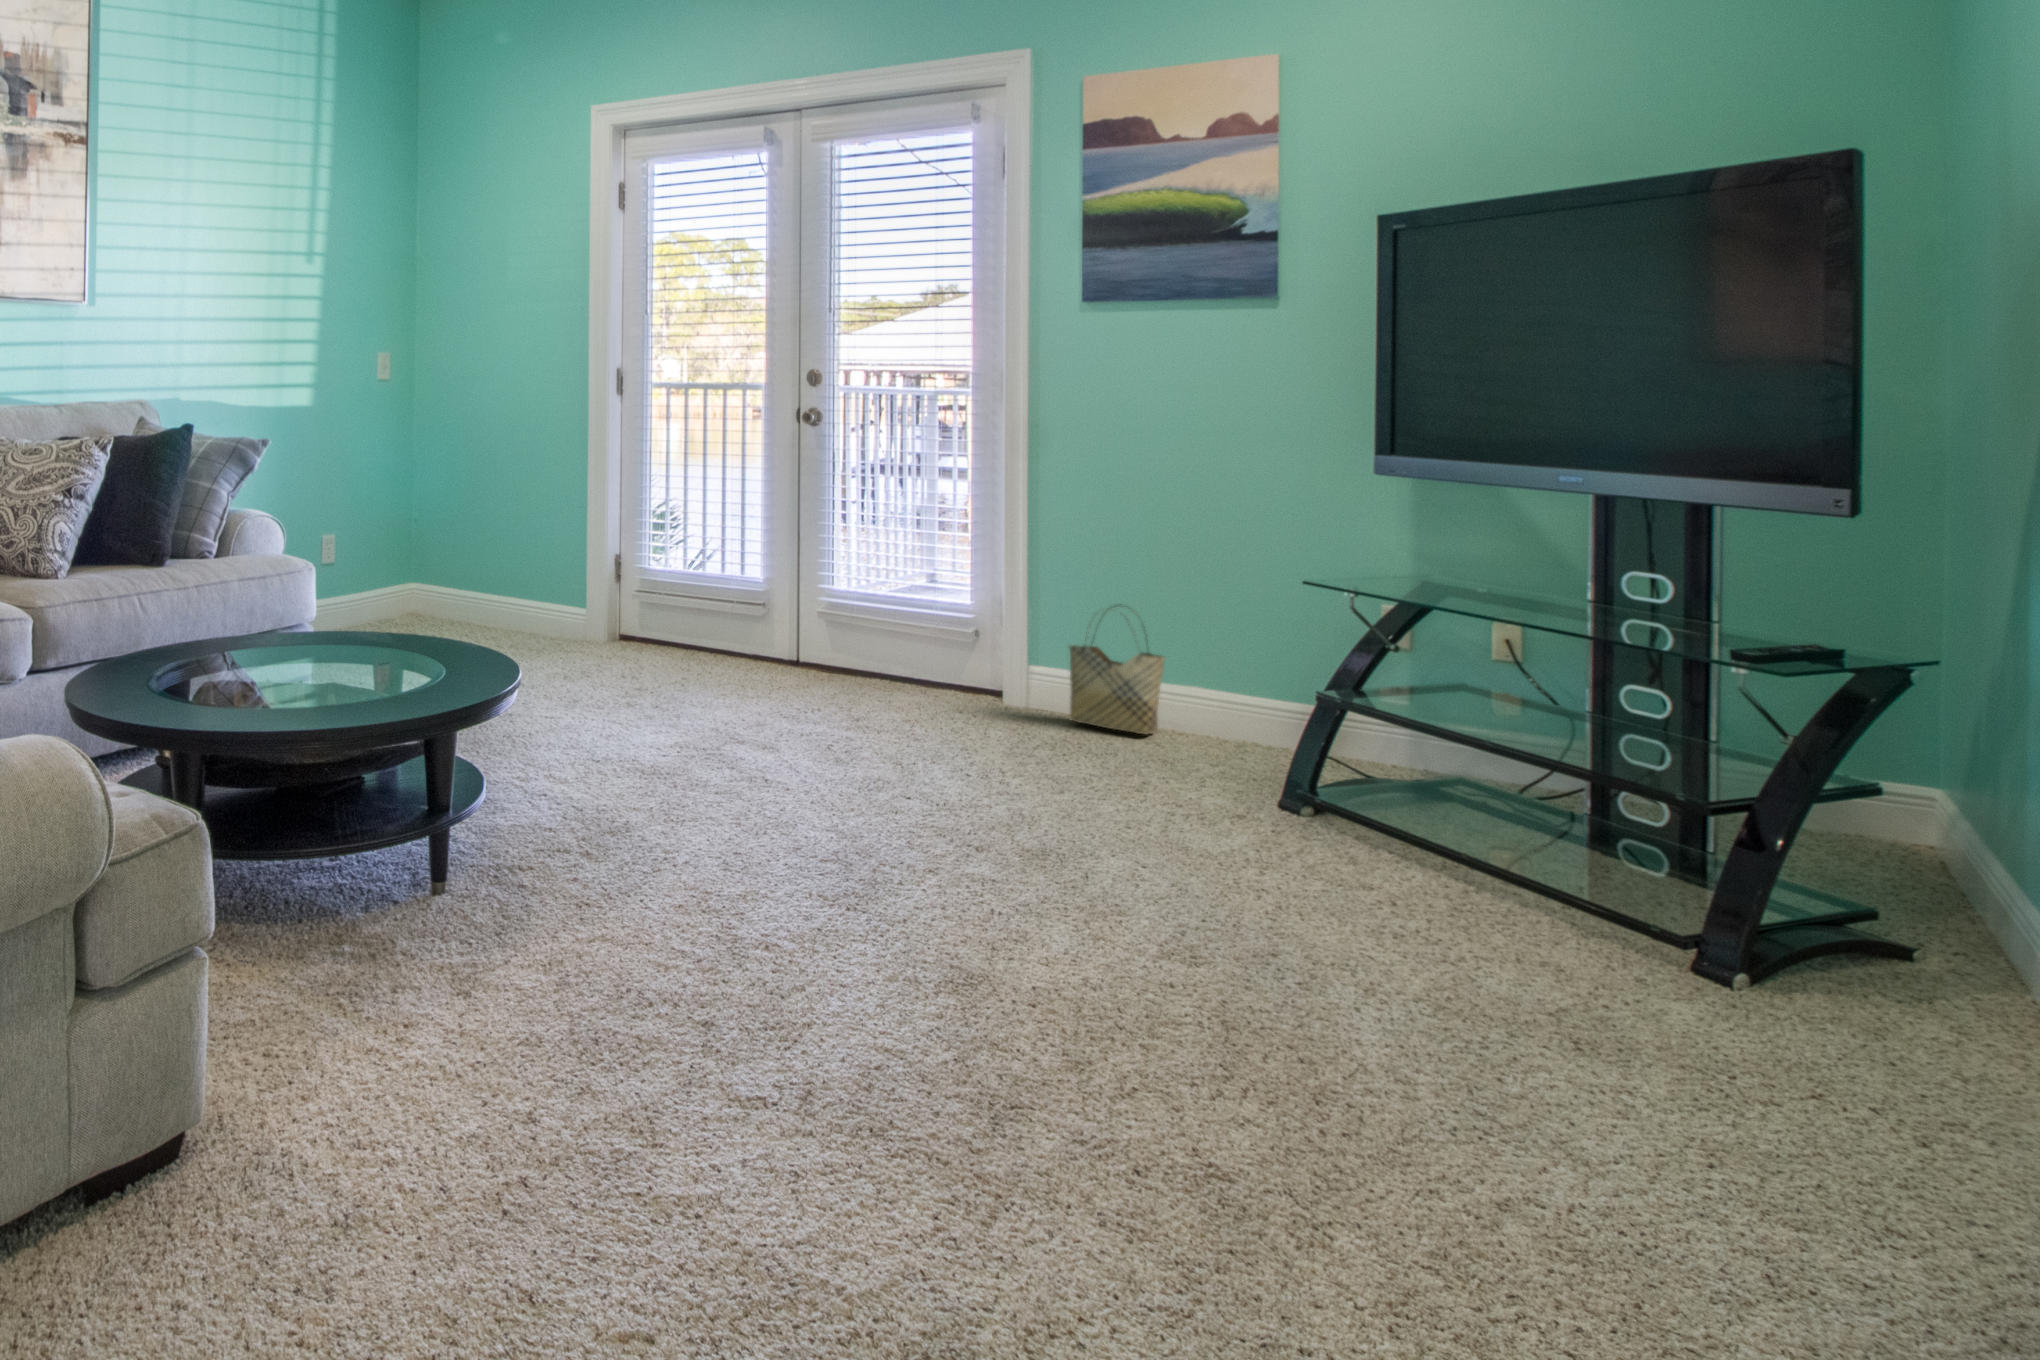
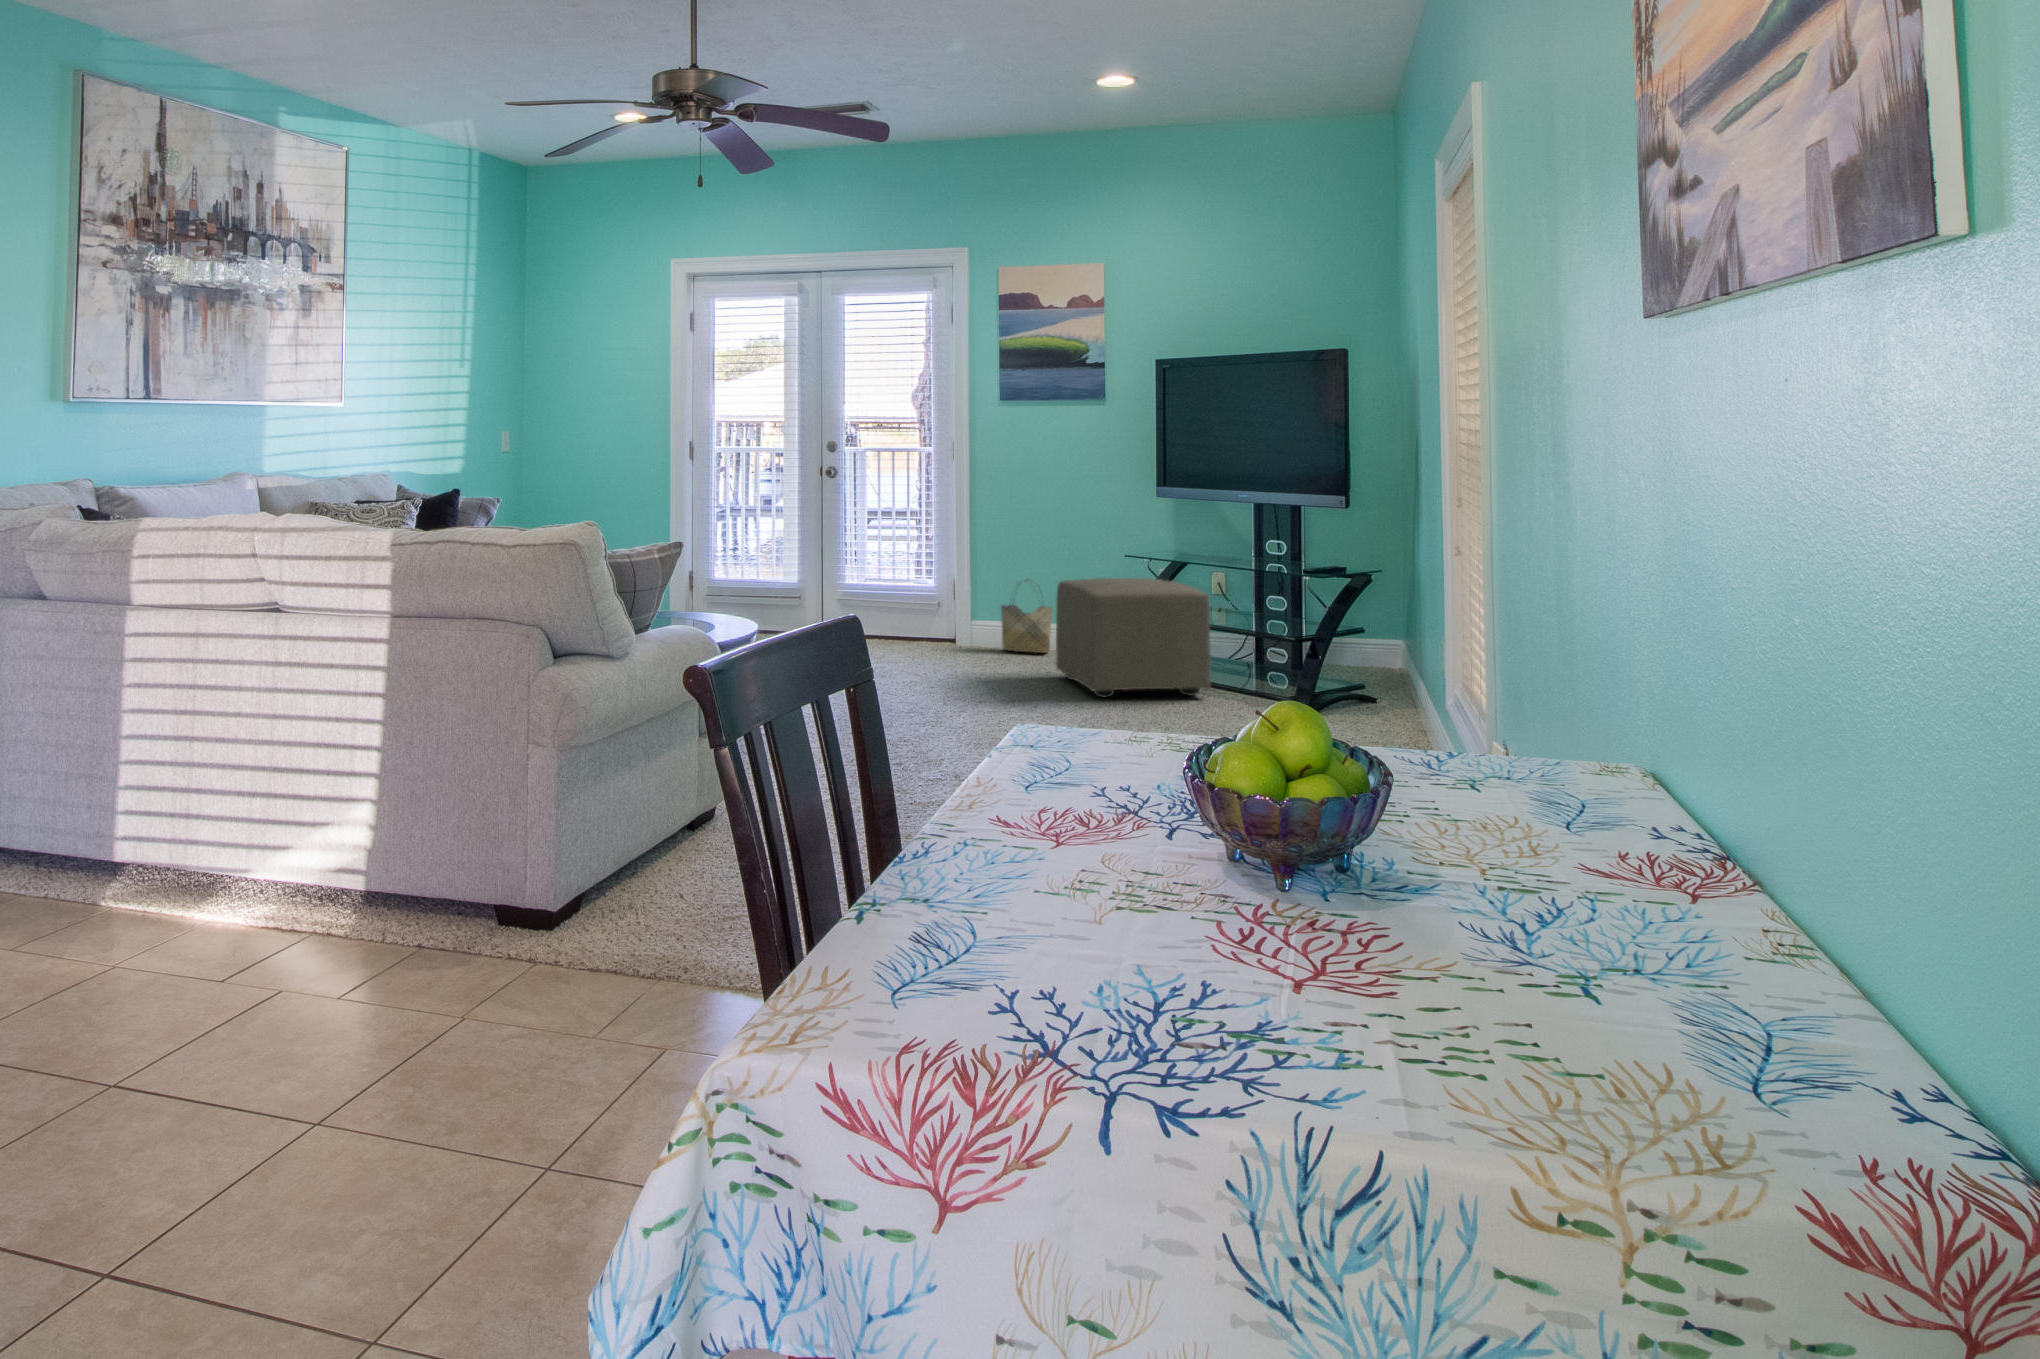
ottoman: none [1153,622,1486,882] -> present [1056,578,1211,698]

